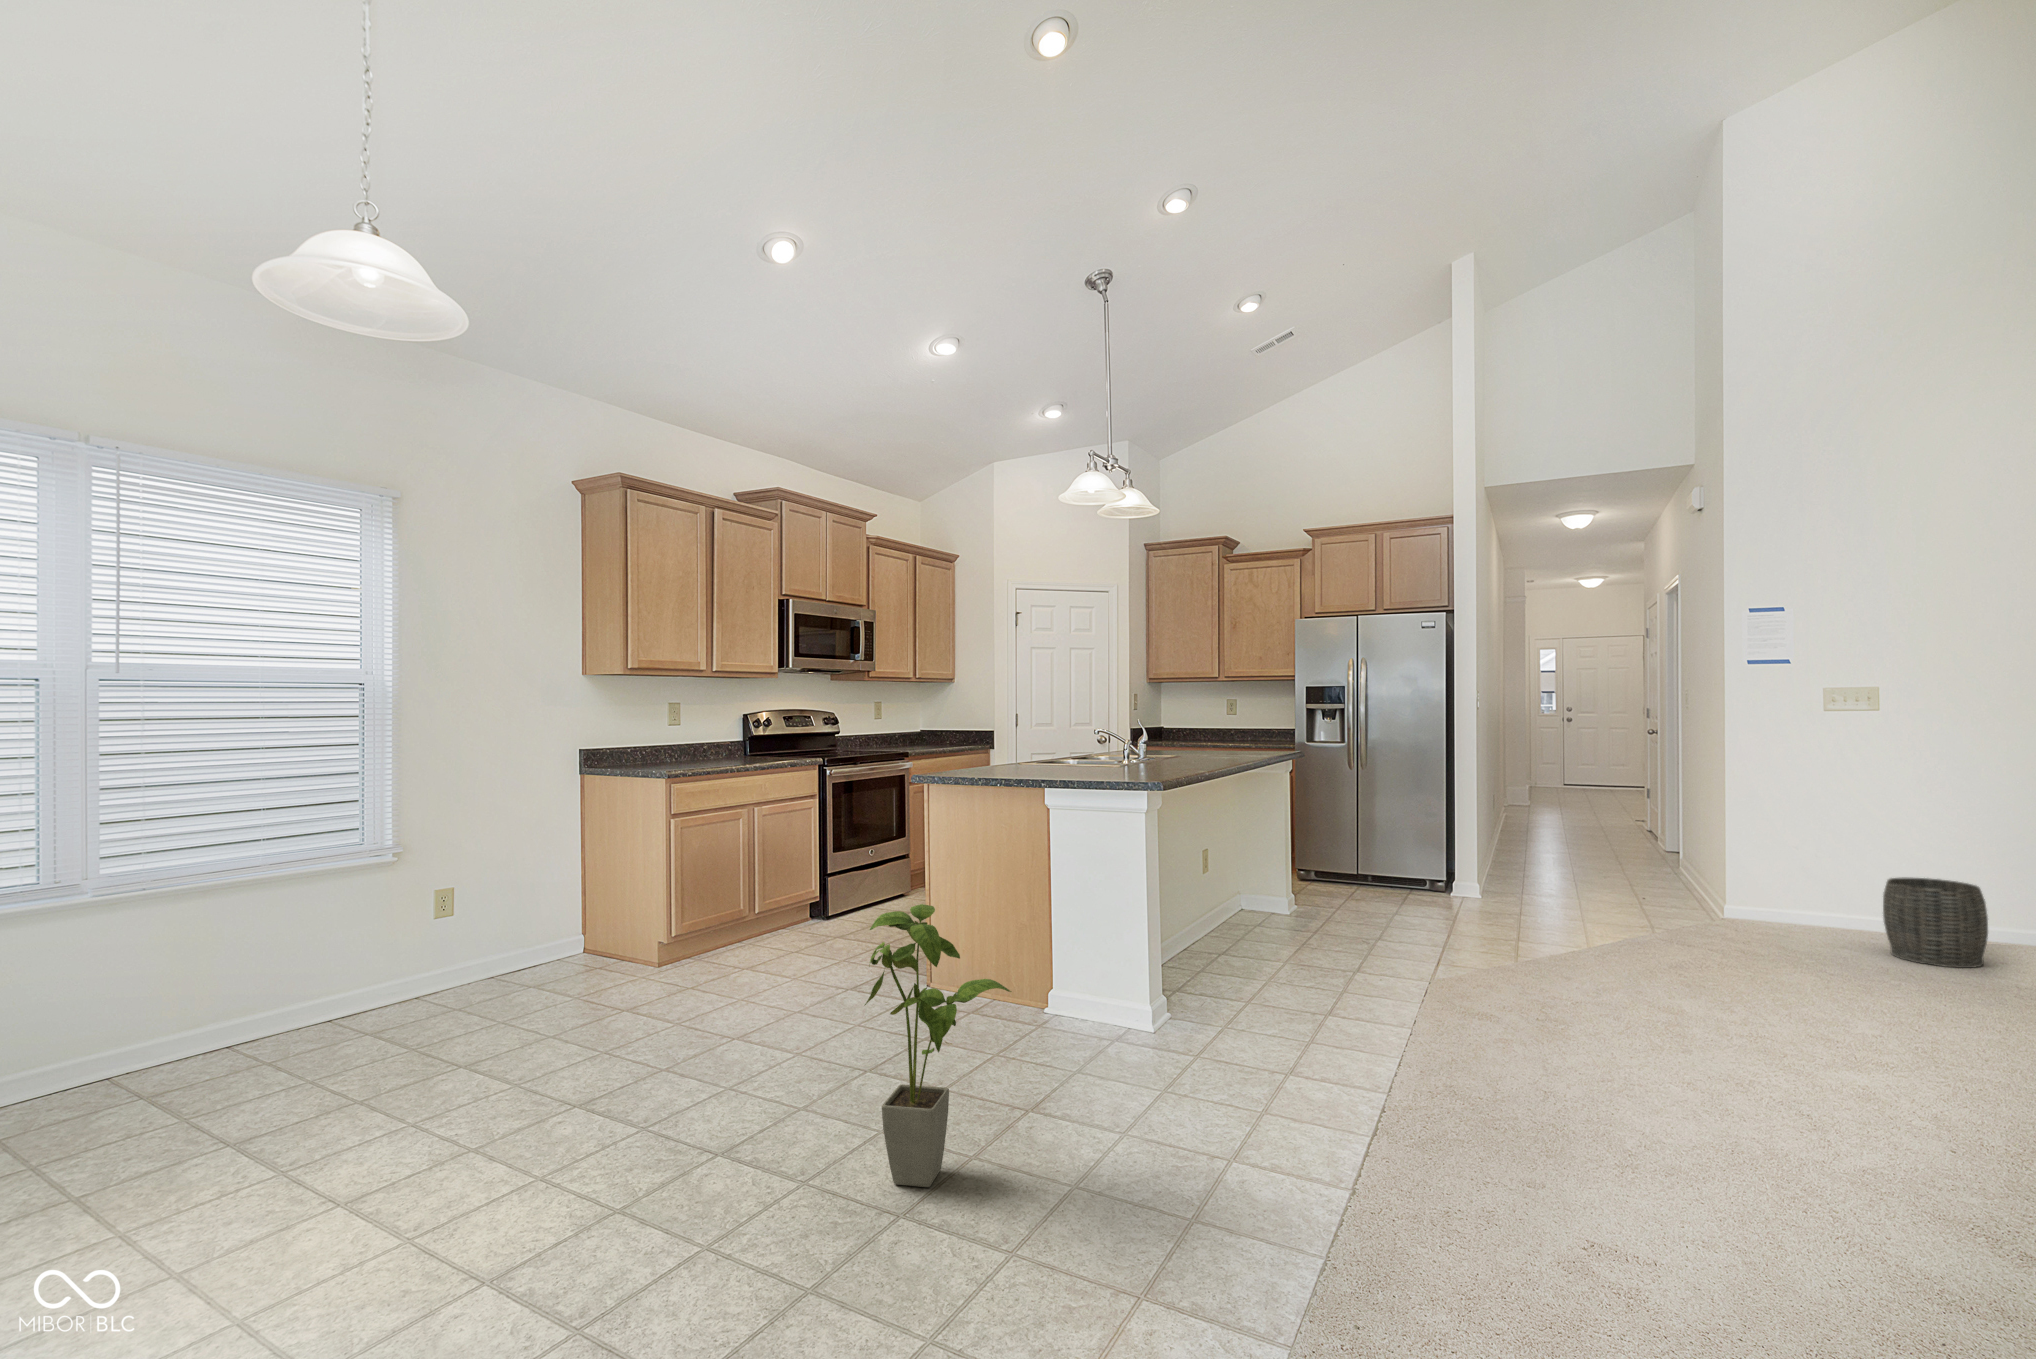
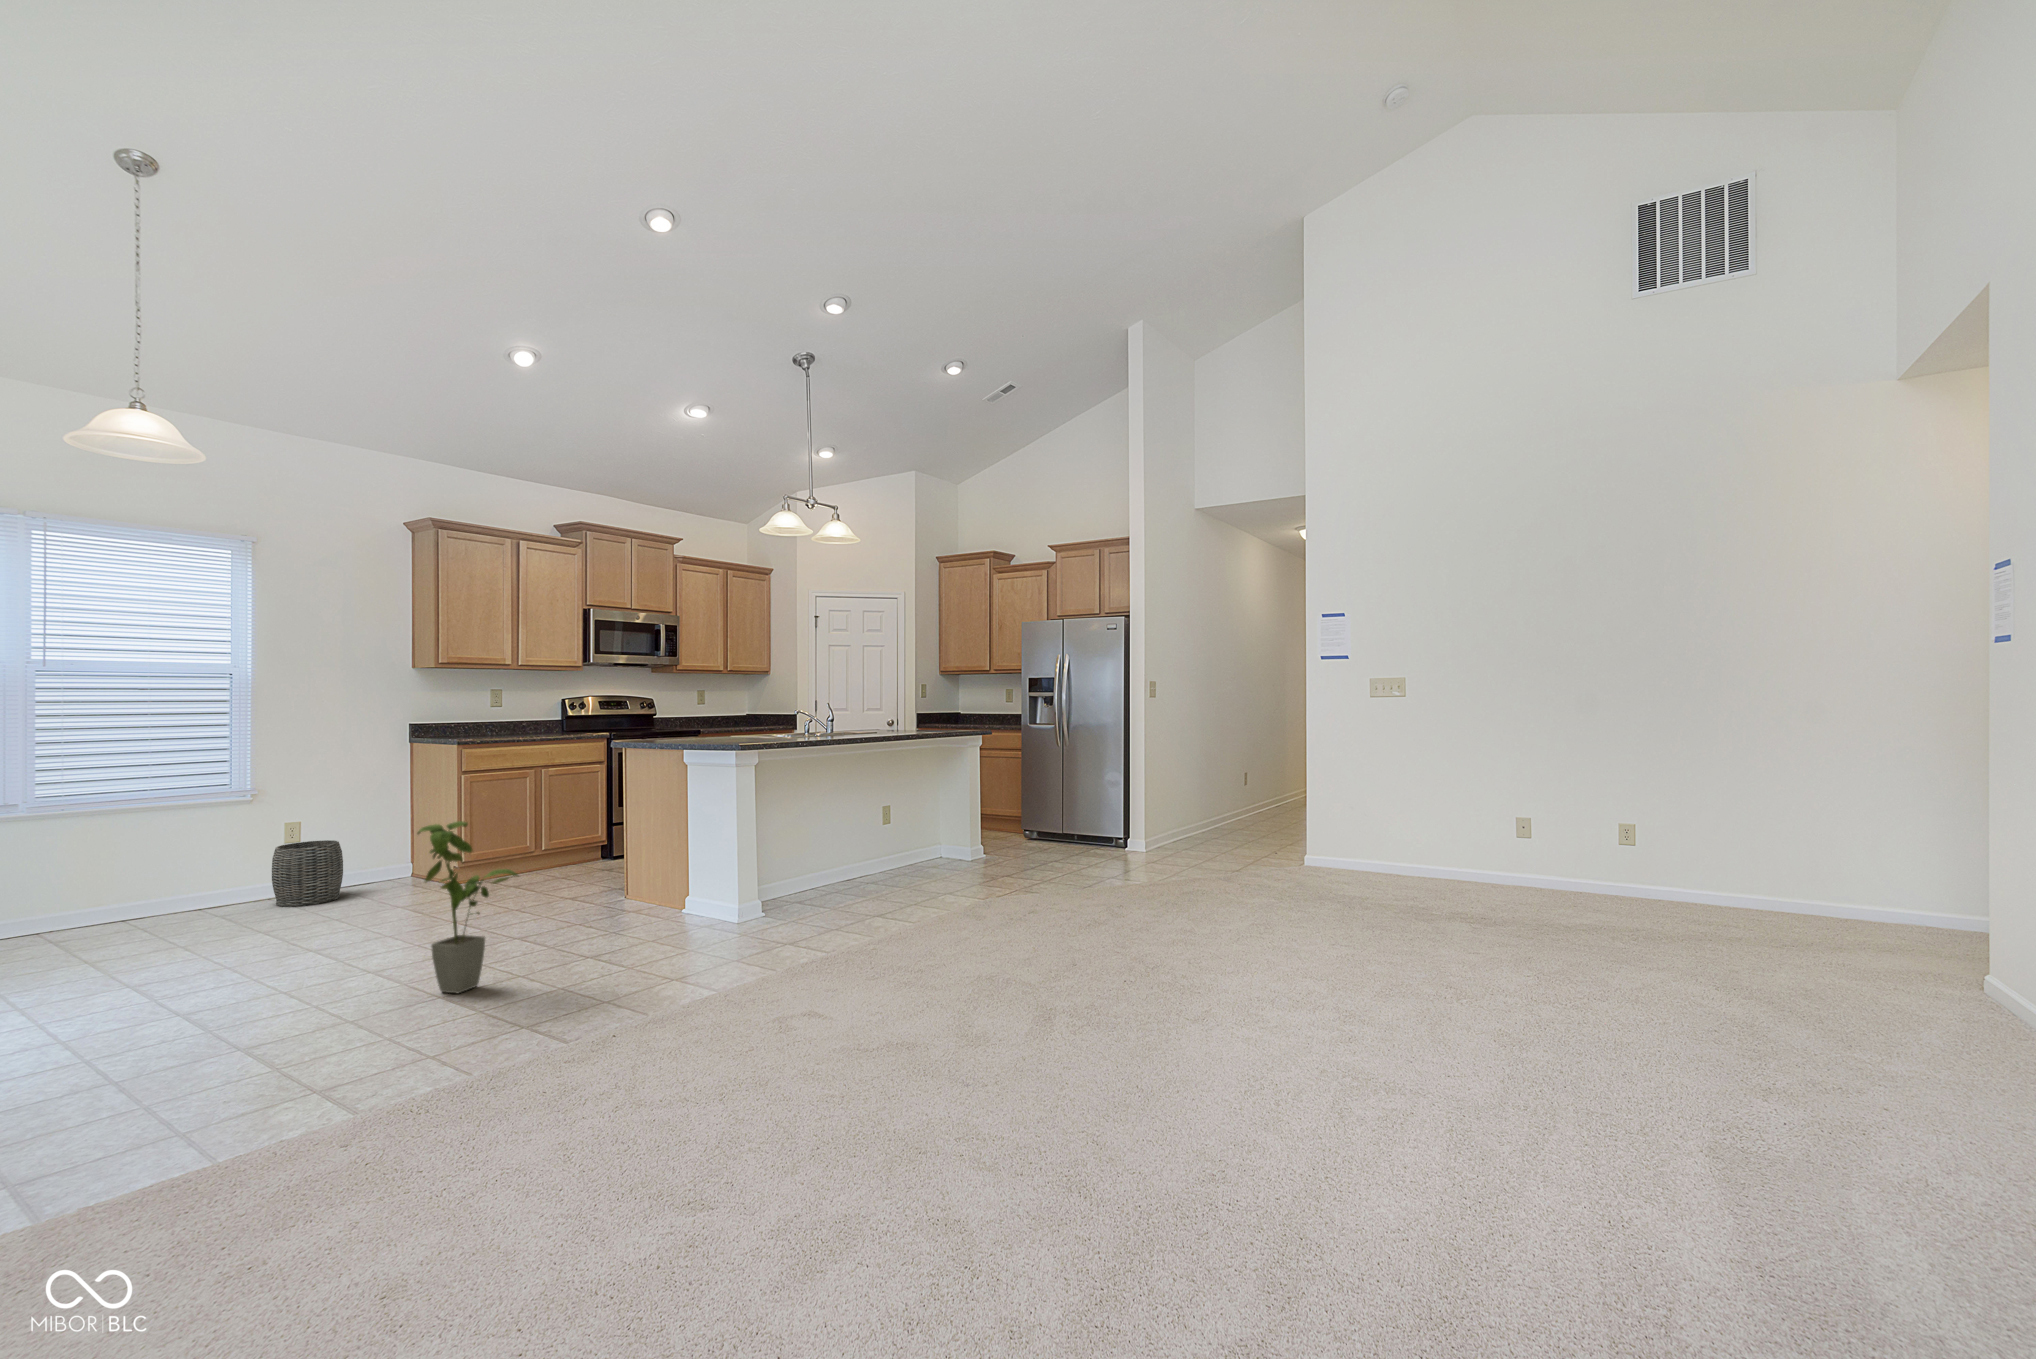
woven basket: present [1883,878,1988,968] -> present [272,840,343,907]

